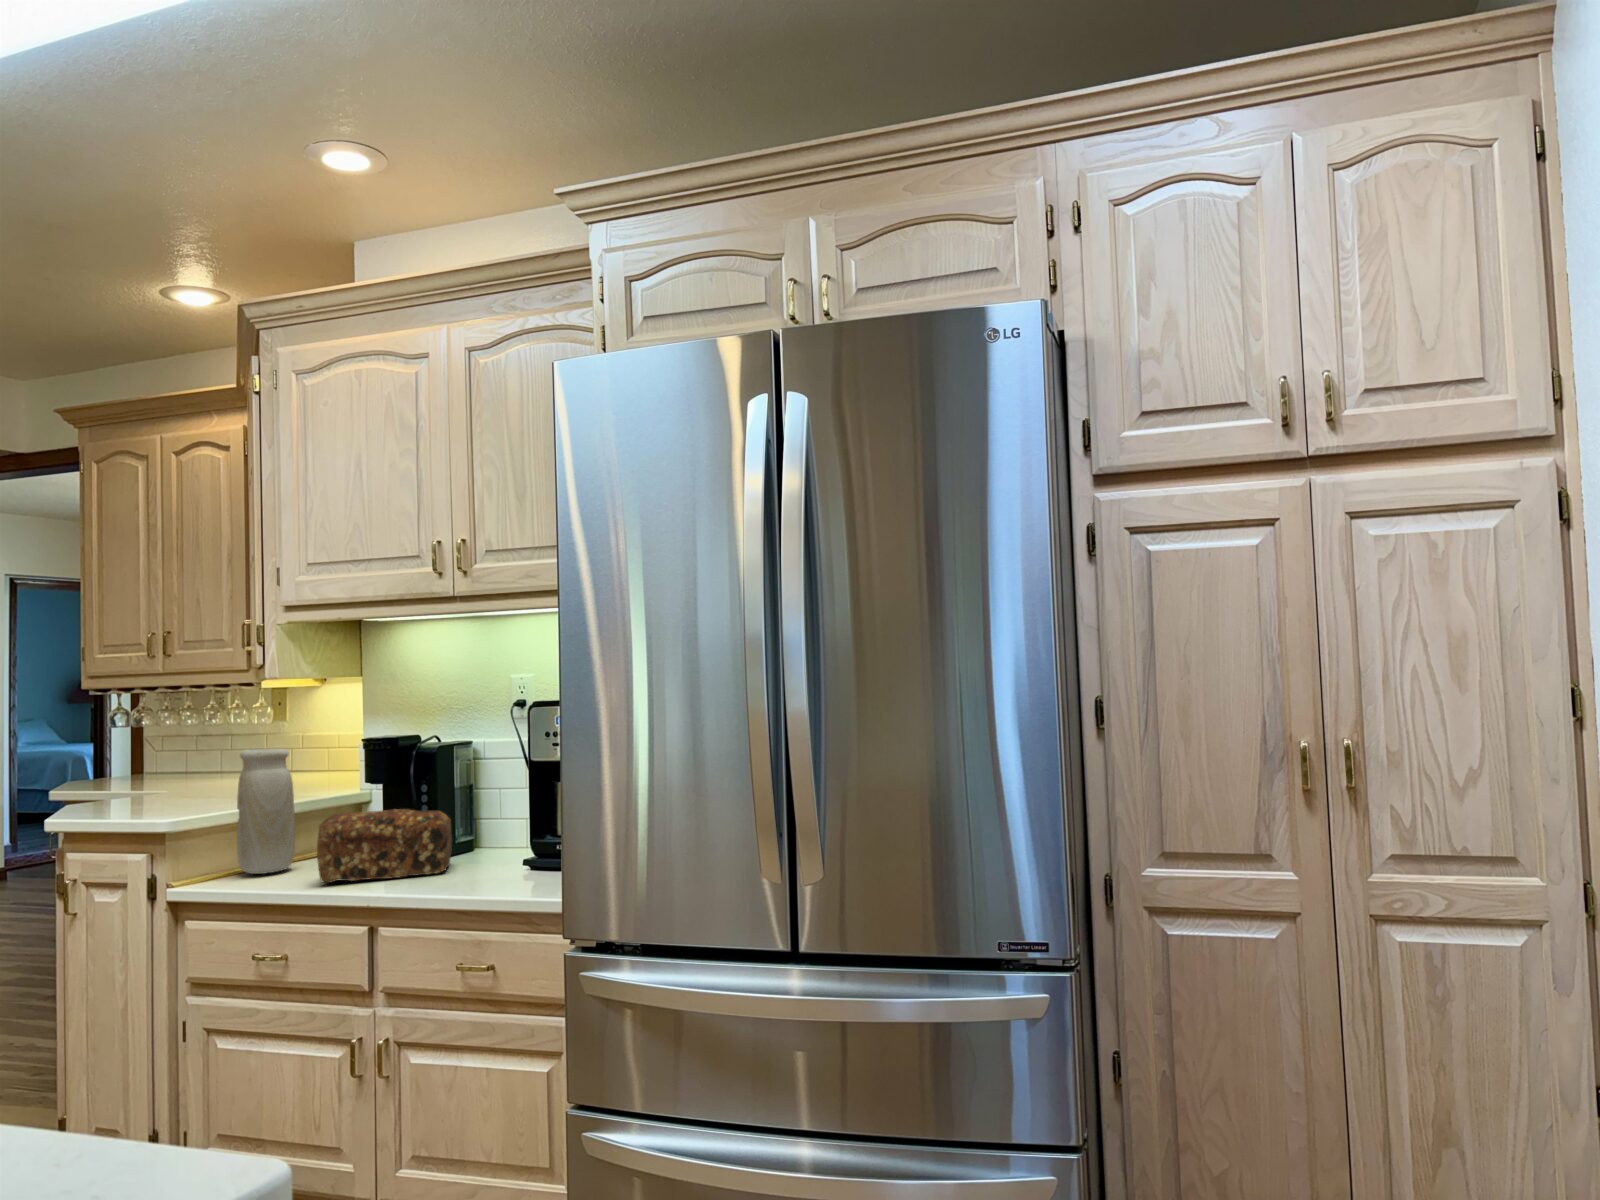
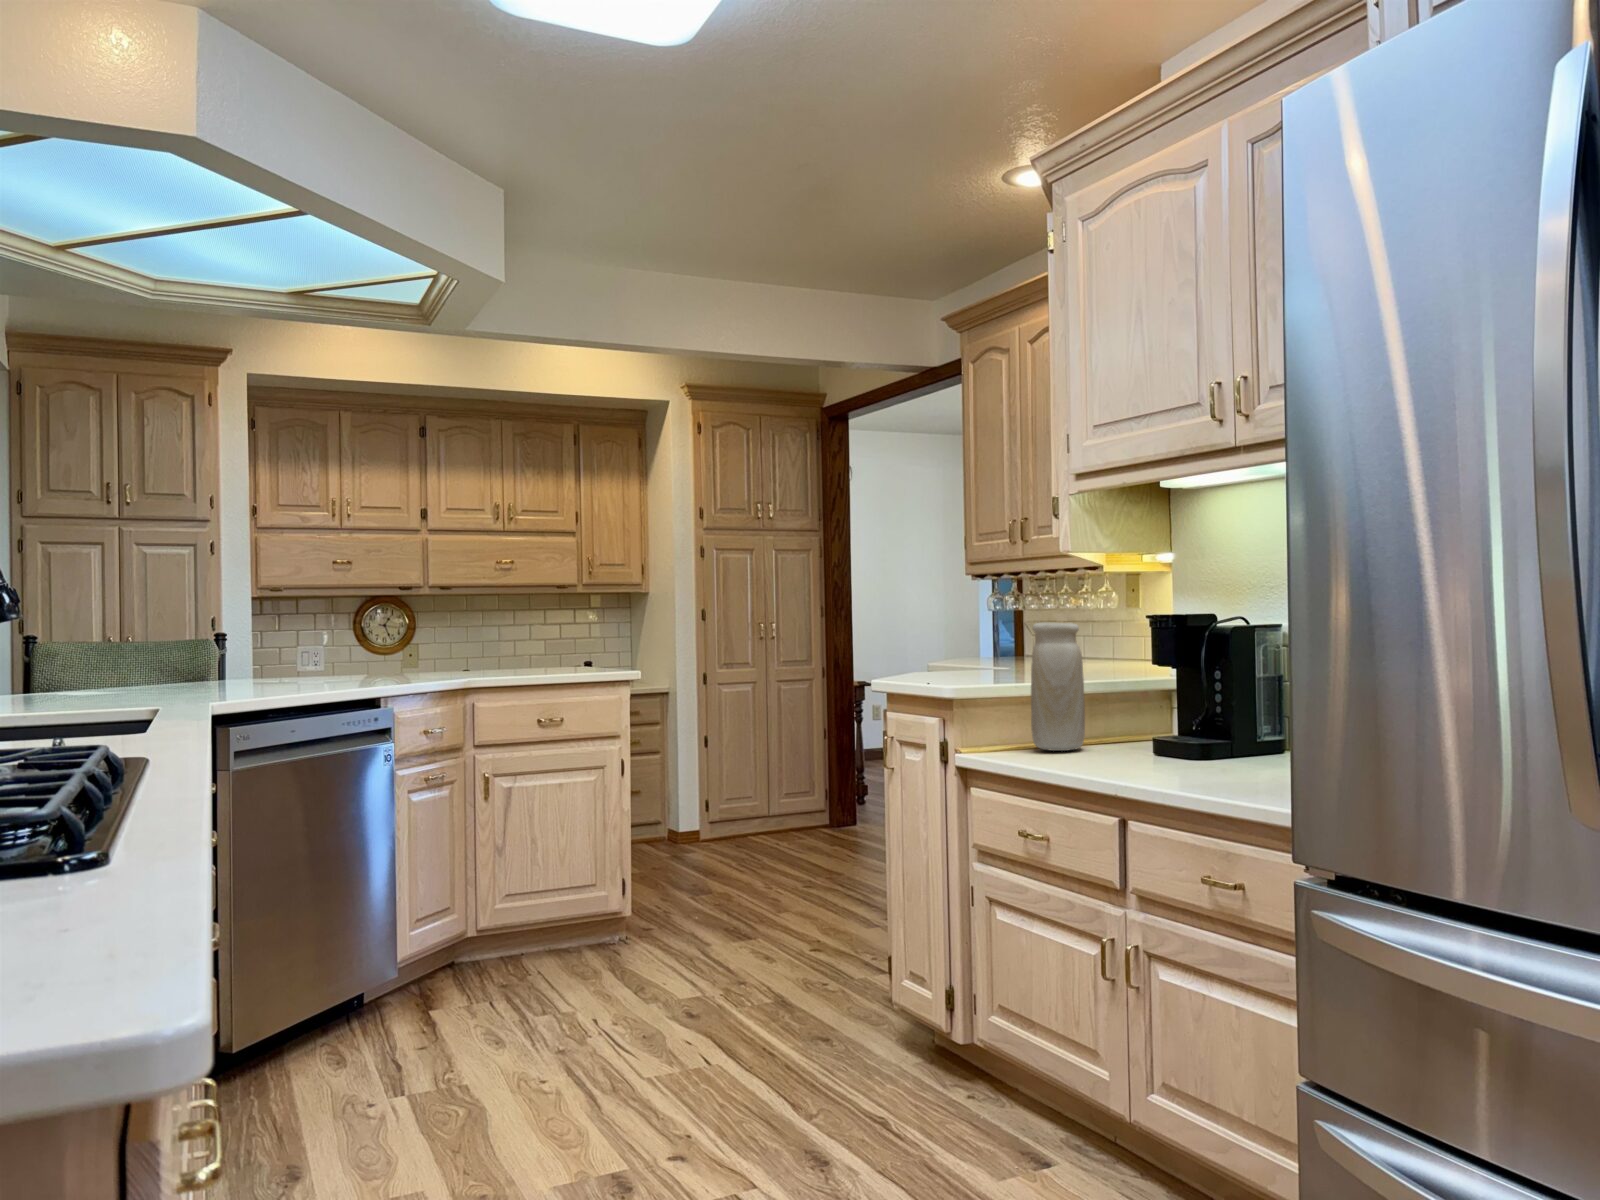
bread loaf: present [317,809,452,883] -> none [1079,692,1237,771]

